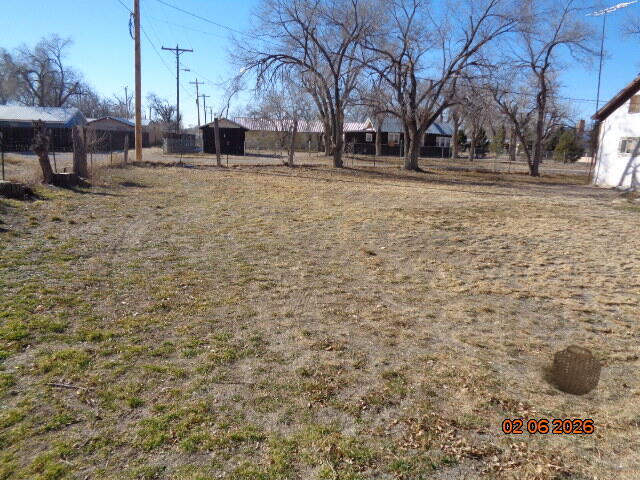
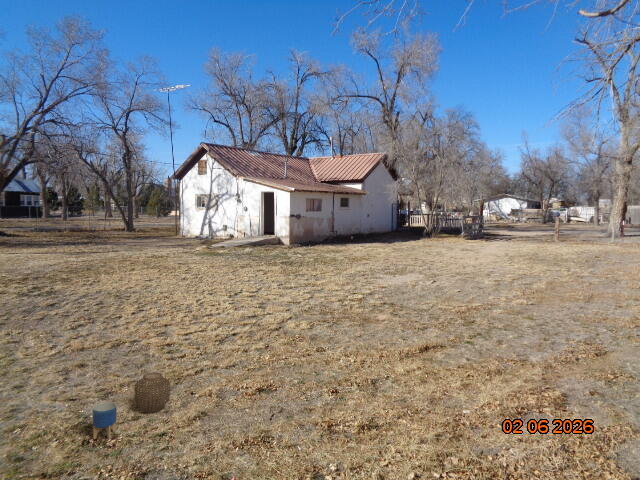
planter: none [504,364,535,408] -> present [92,402,116,439]

